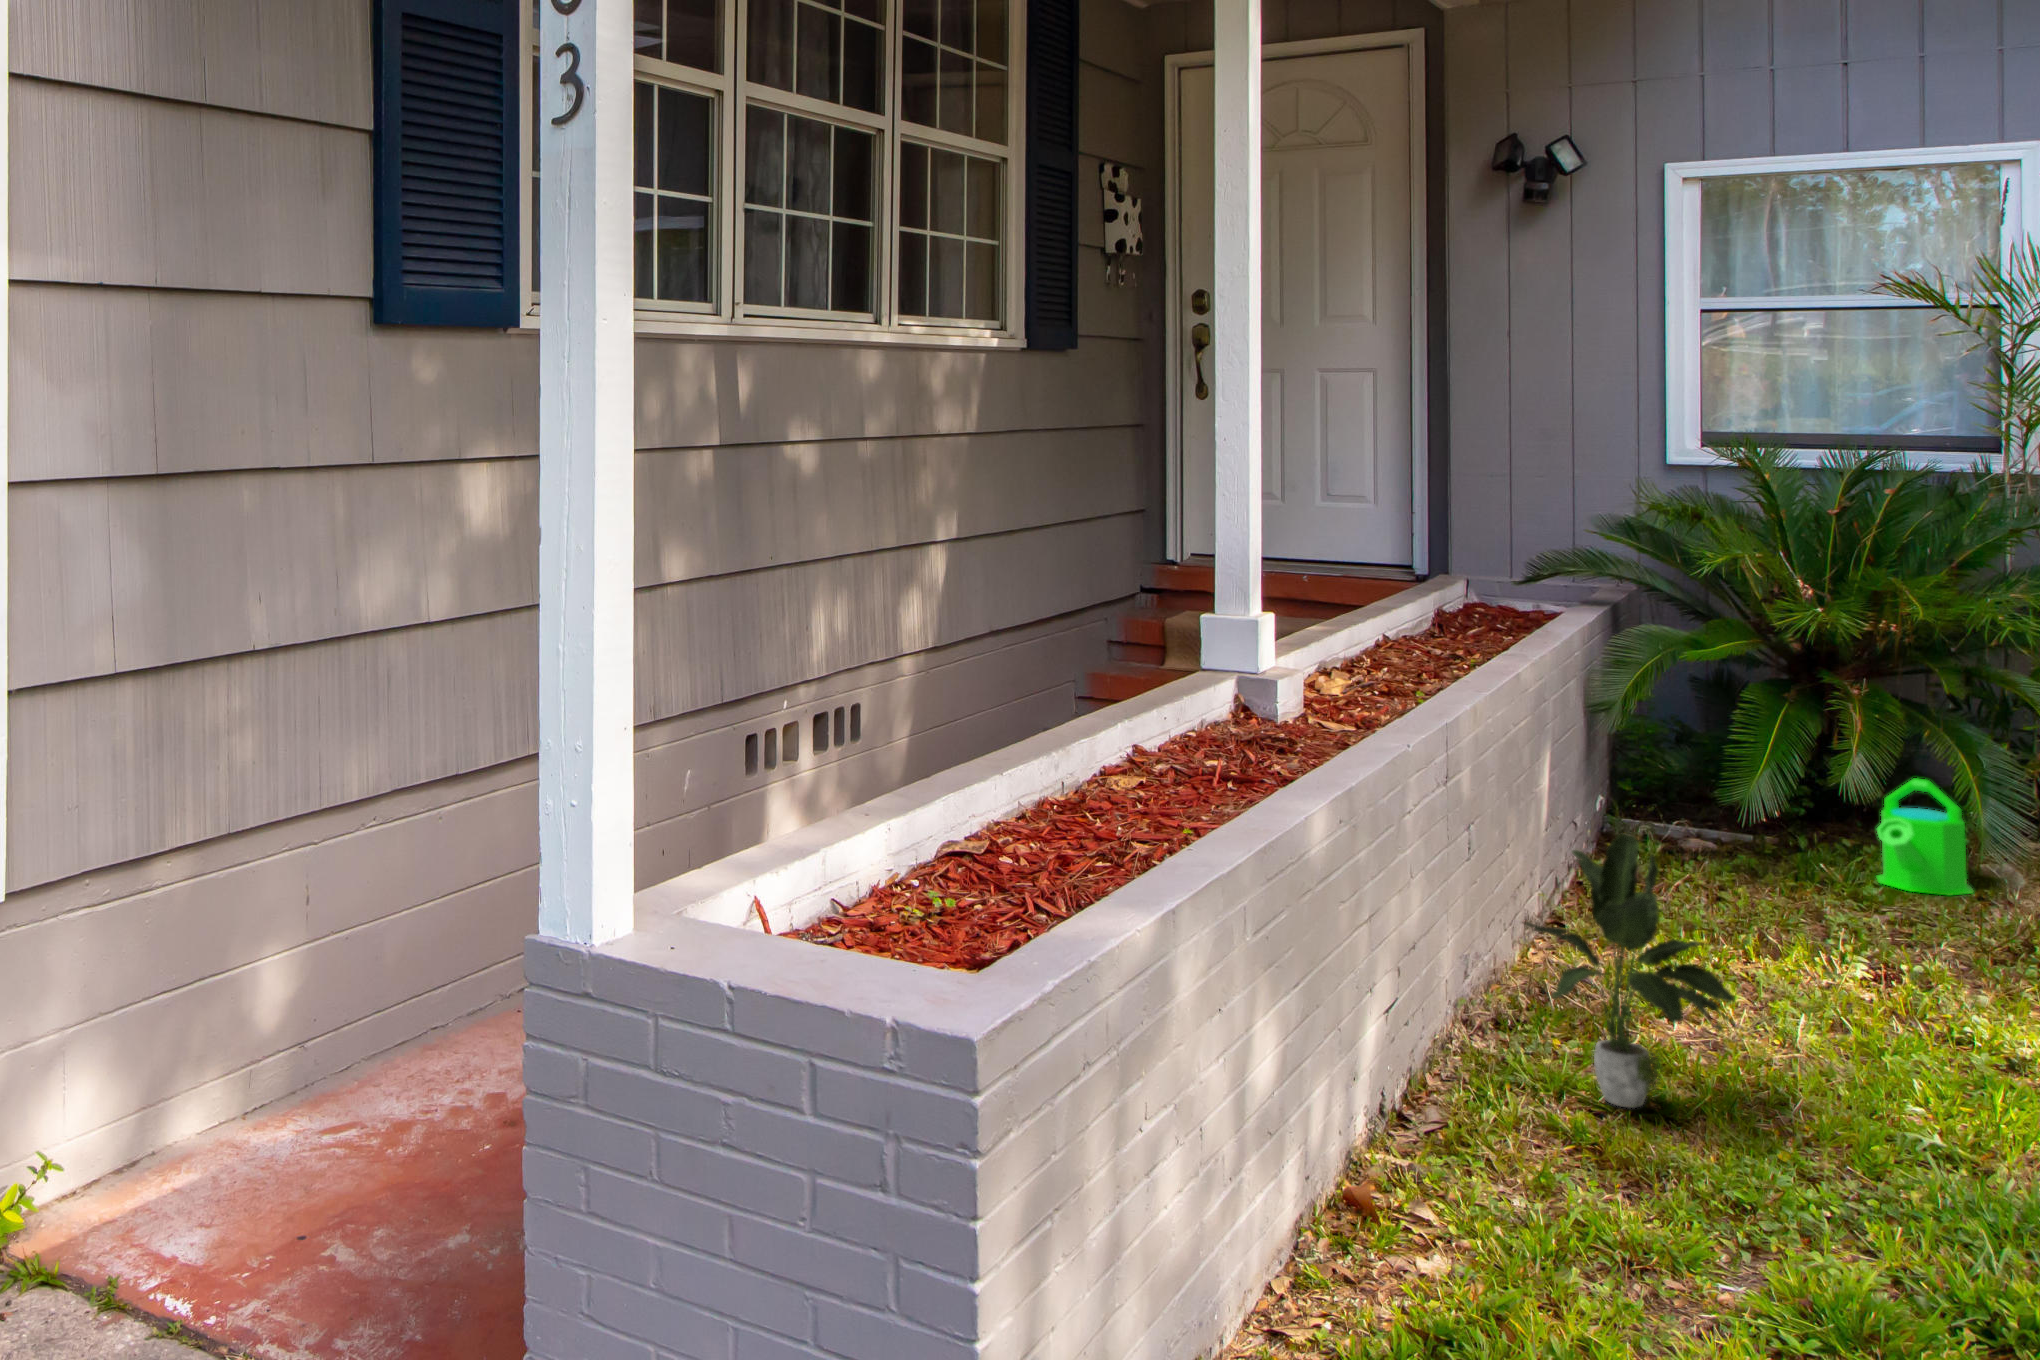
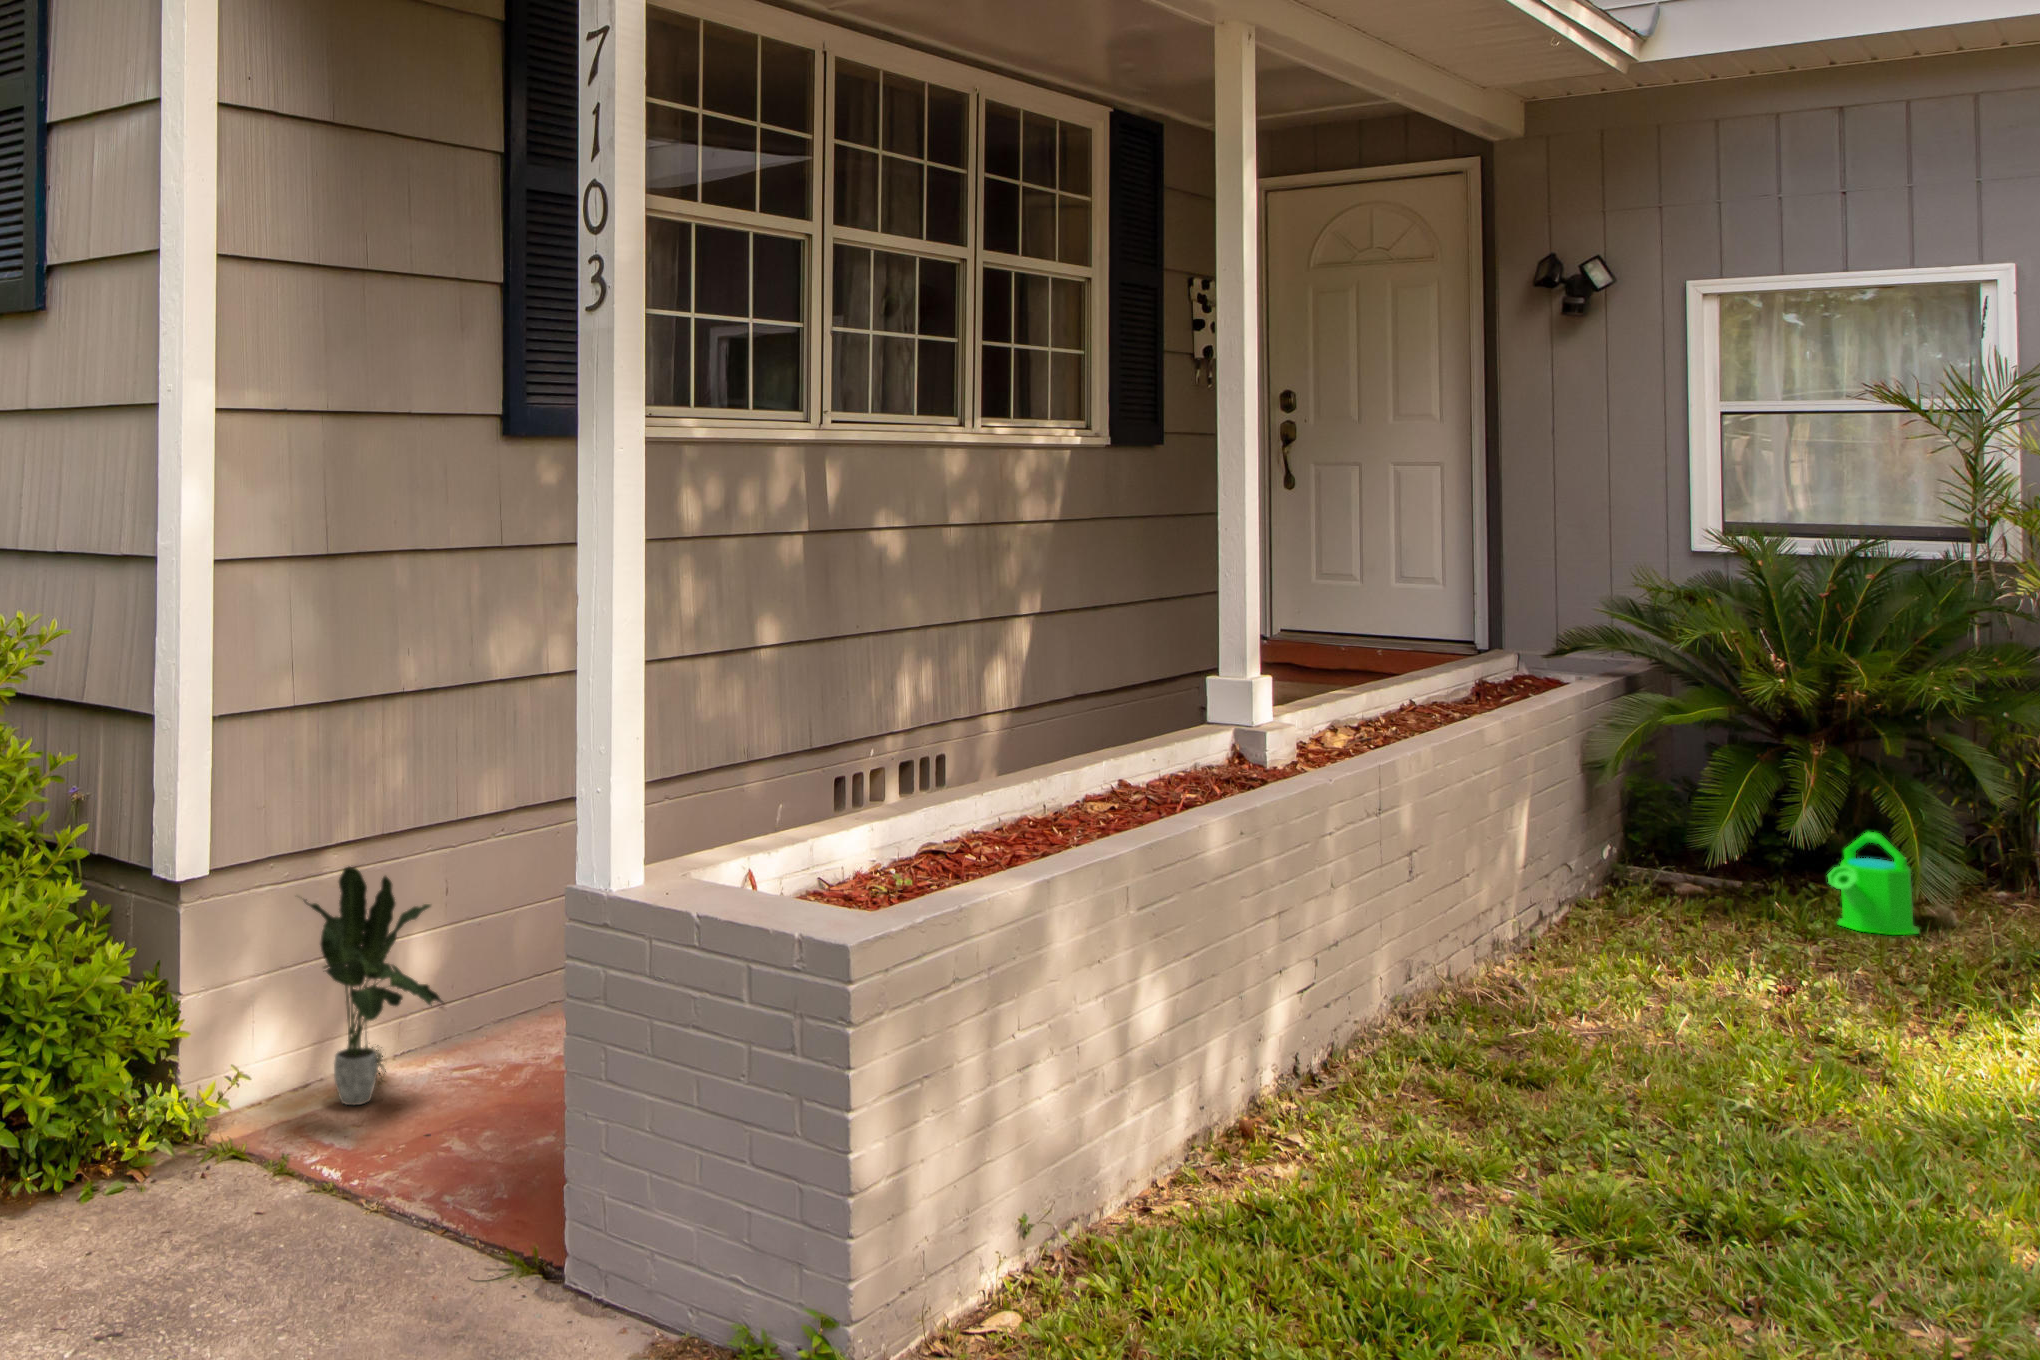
potted plant: present [1525,834,1736,1108] -> present [304,867,443,1105]

